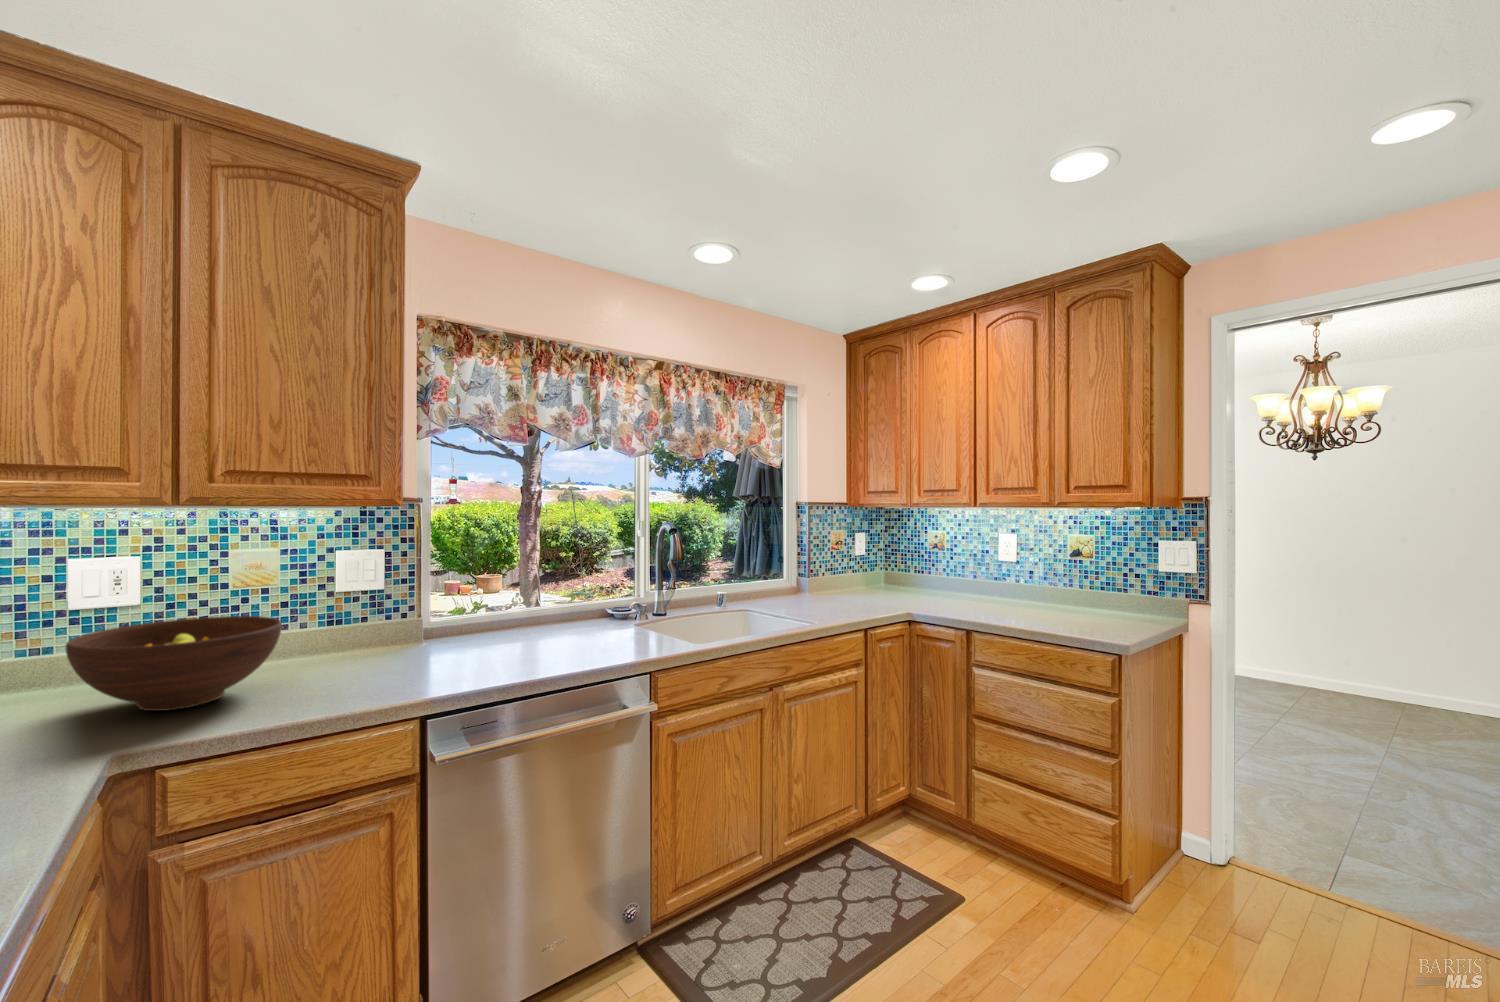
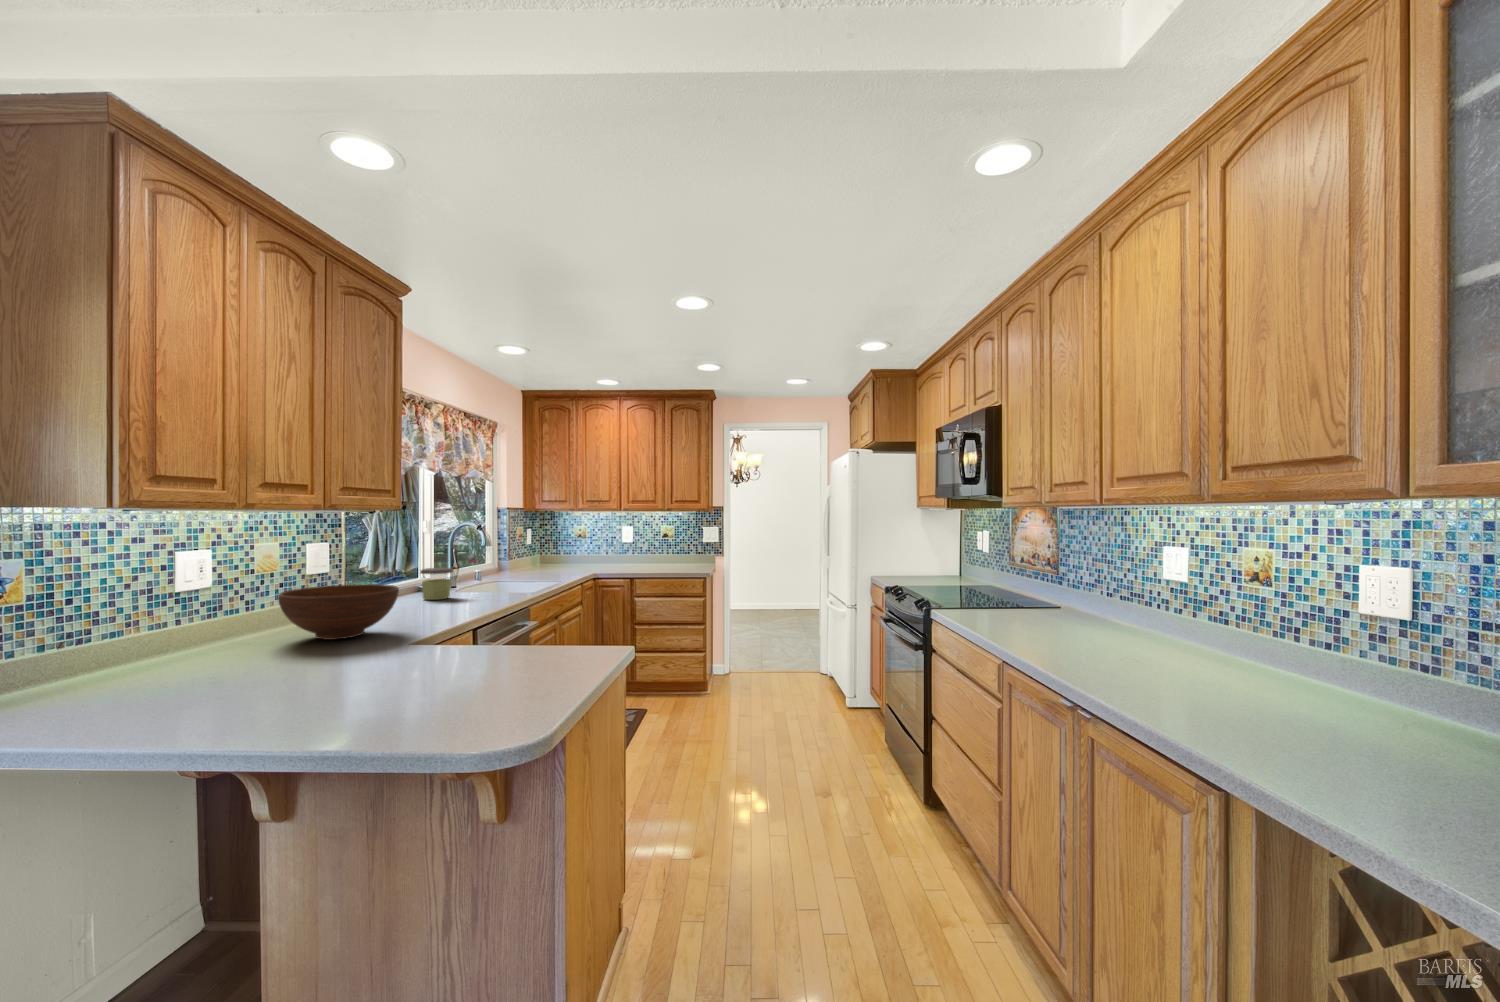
jar: none [536,590,579,640] -> present [420,568,453,600]

